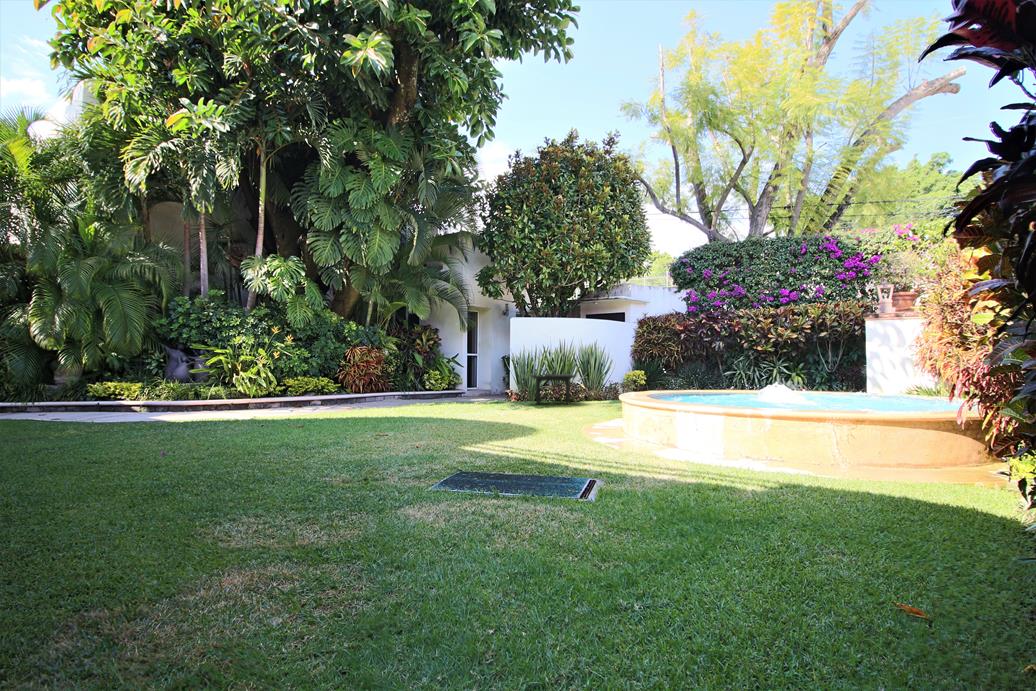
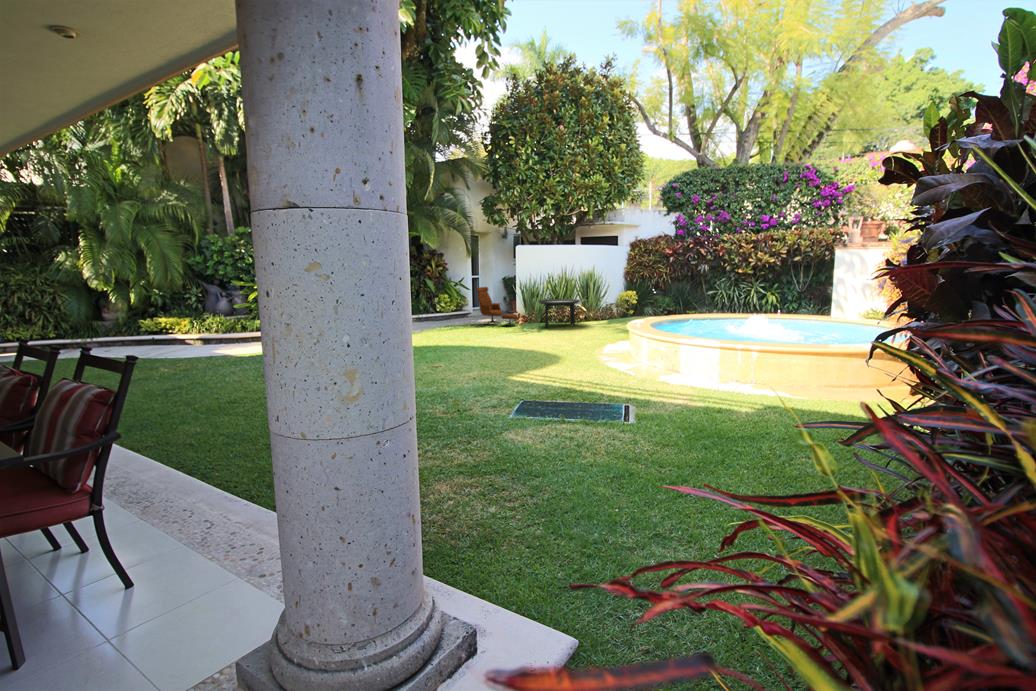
lounge chair: none [463,360,507,403] -> present [477,287,518,325]

